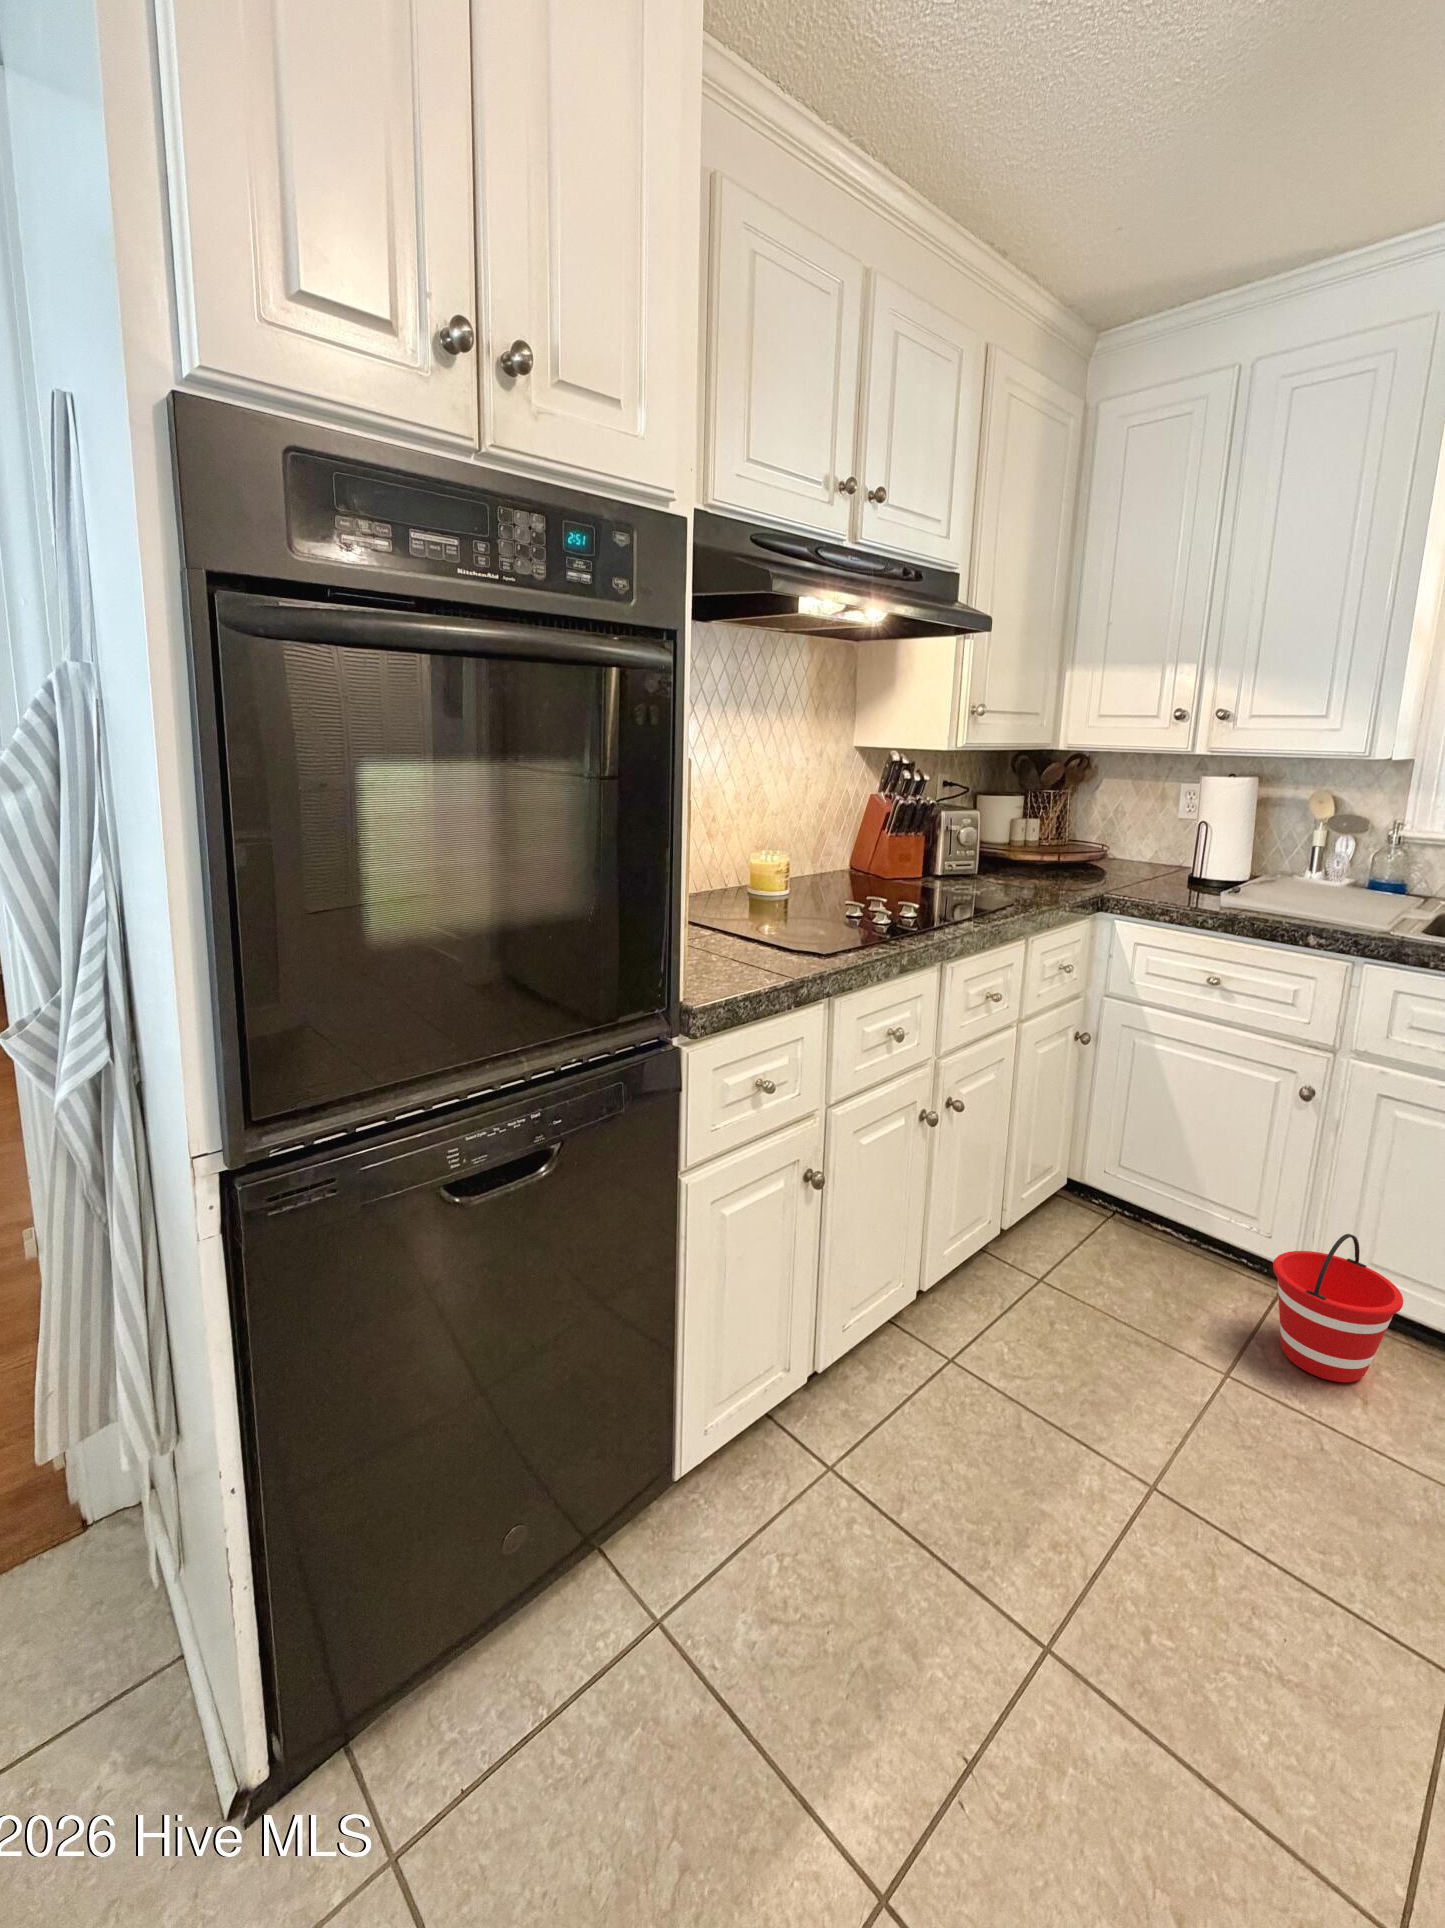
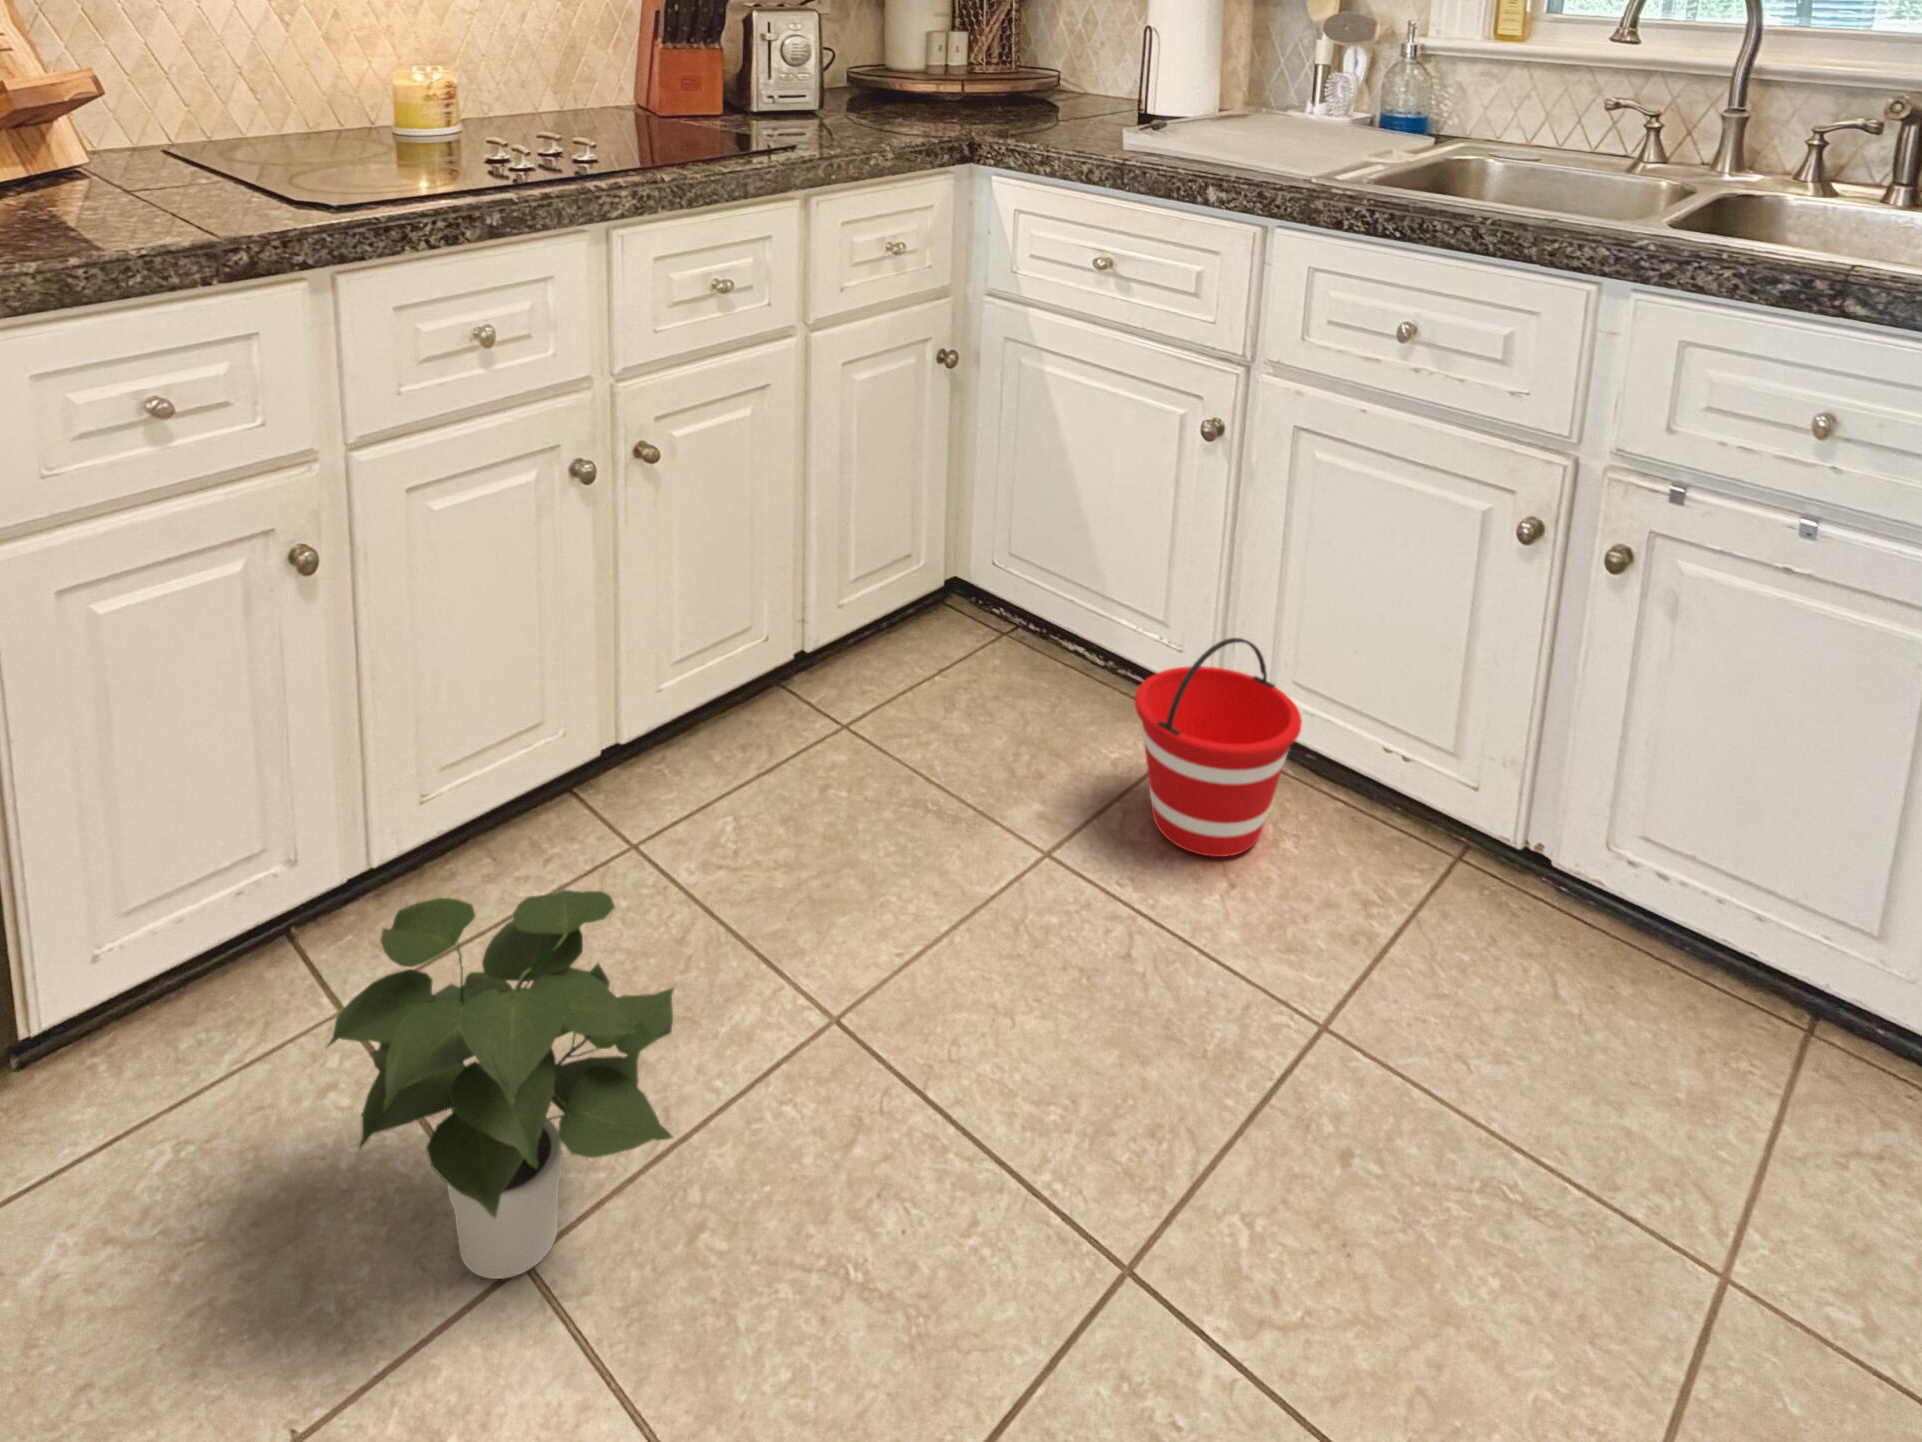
potted plant: none [922,1404,1160,1660] -> present [327,890,674,1279]

